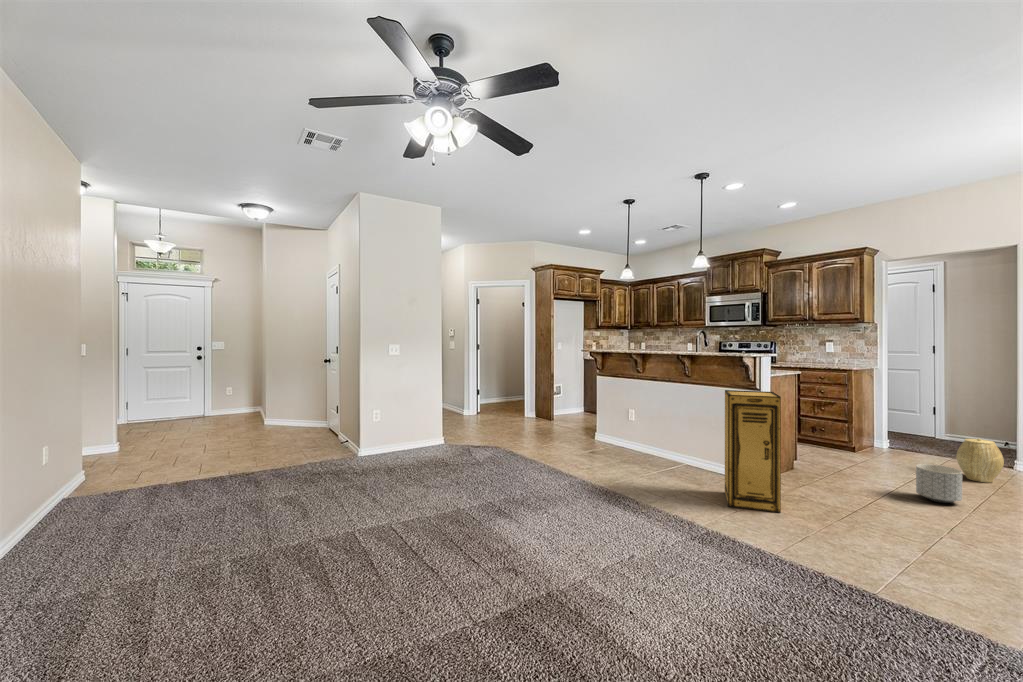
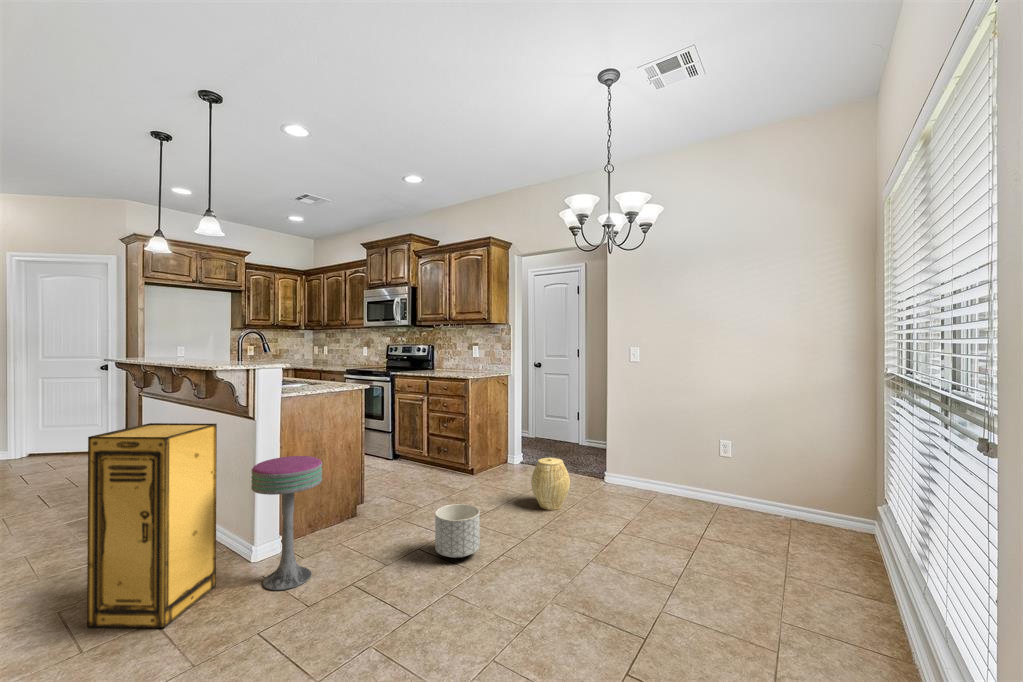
bar stool: none [793,418,845,505] -> present [251,456,322,590]

